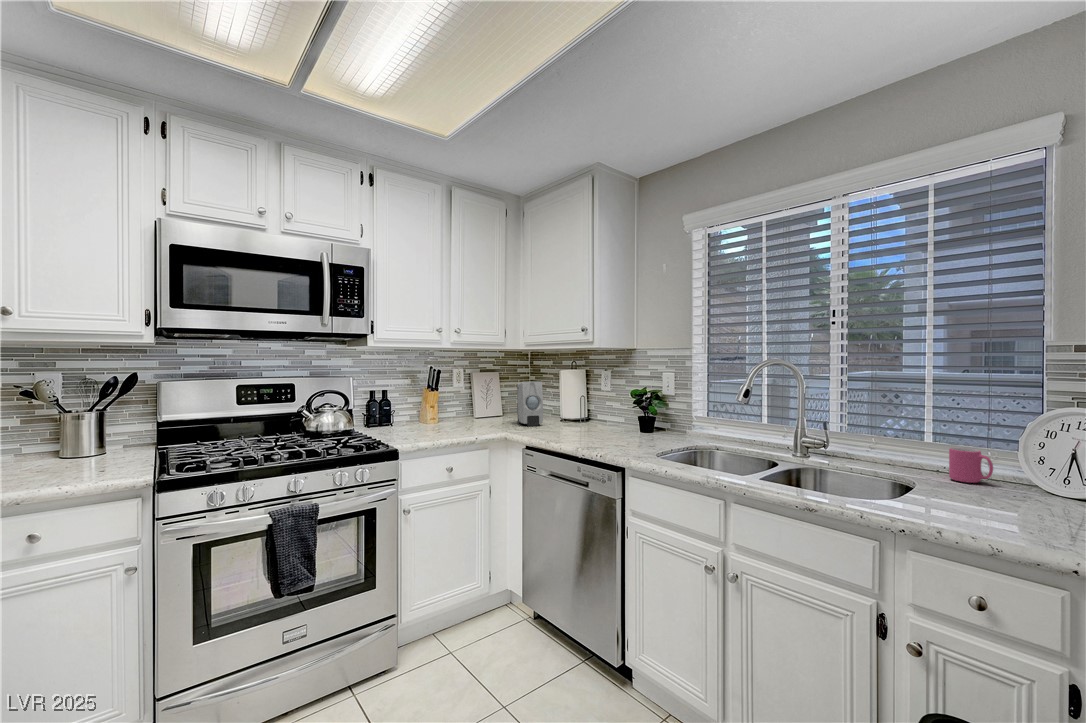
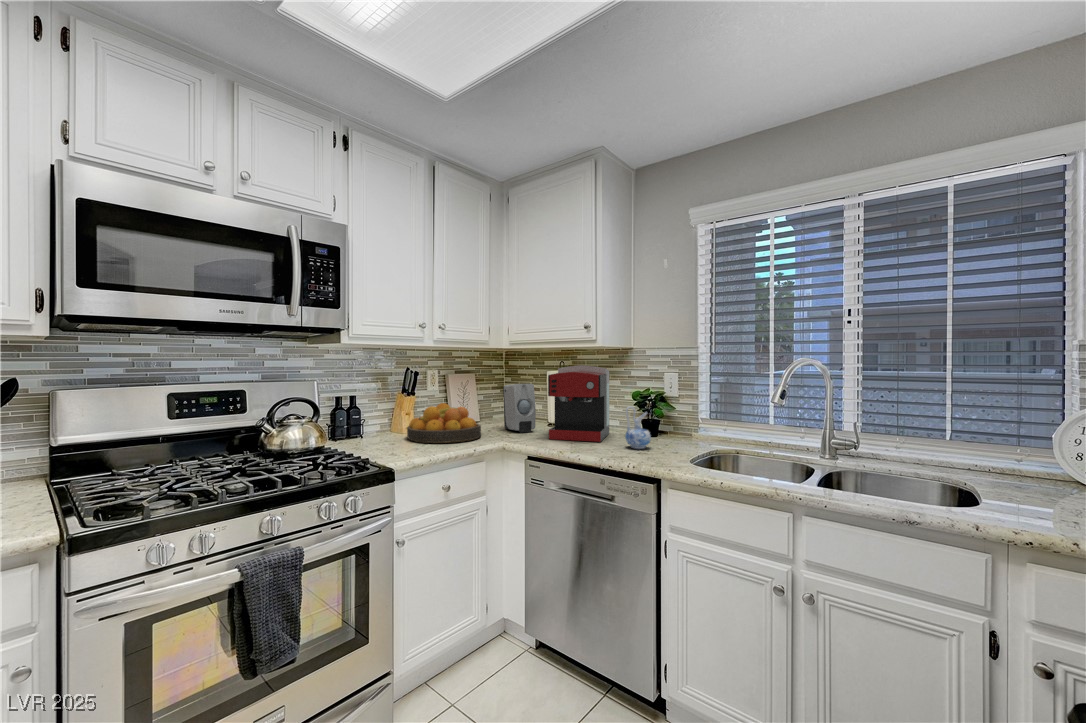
coffee maker: none [547,365,610,435] -> present [548,365,609,442]
fruit bowl: none [426,398,491,432] -> present [407,403,481,443]
ceramic pitcher: none [609,402,633,442] -> present [625,406,651,449]
mug: present [949,448,993,483] -> none [999,448,1048,483]

